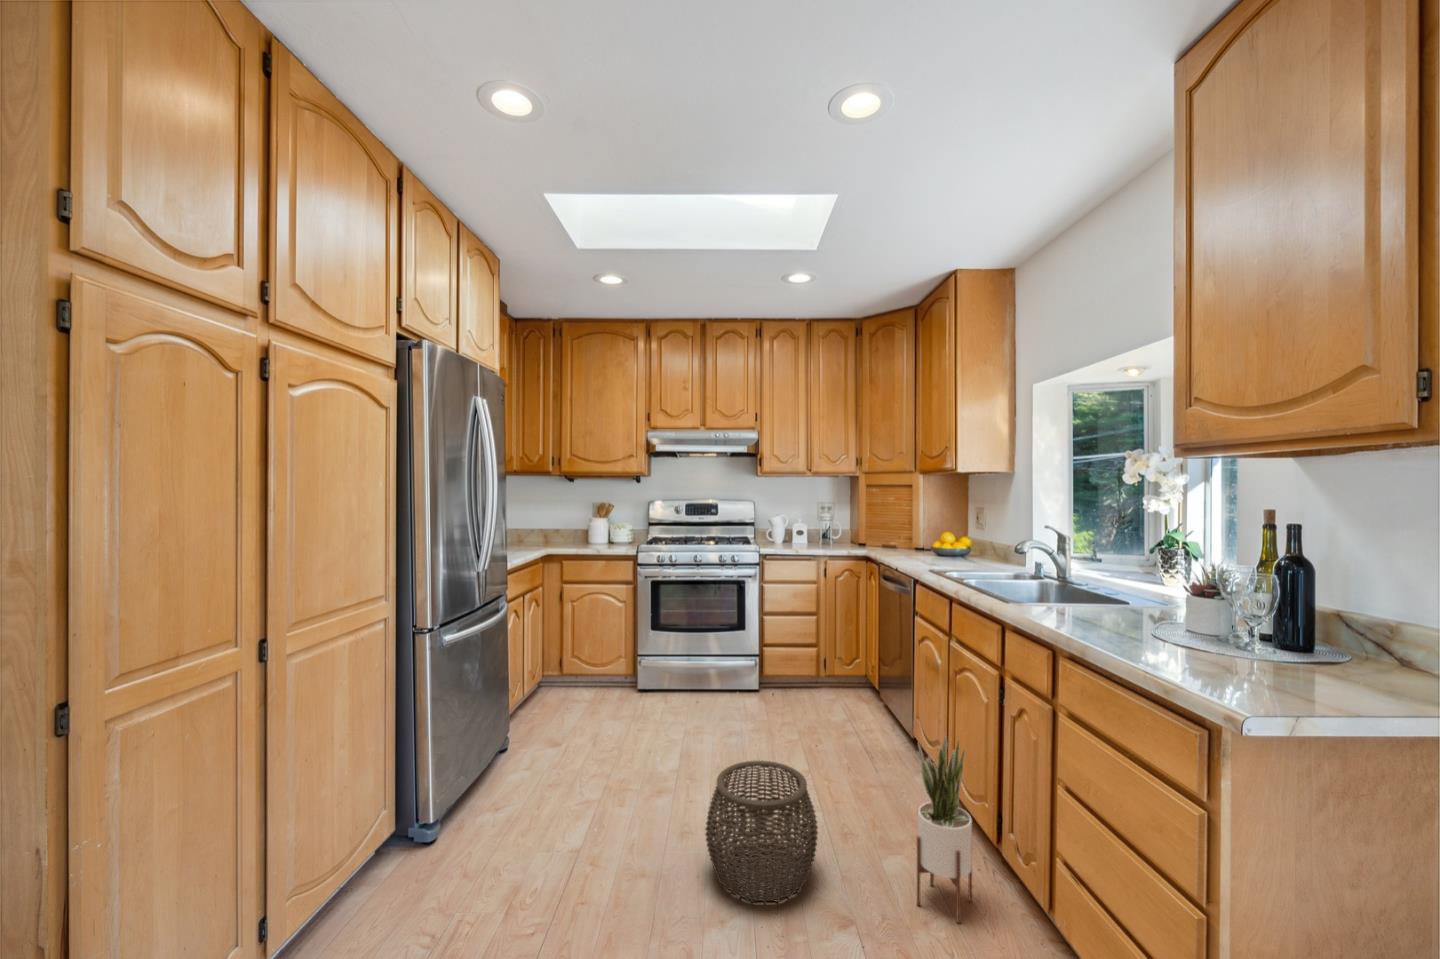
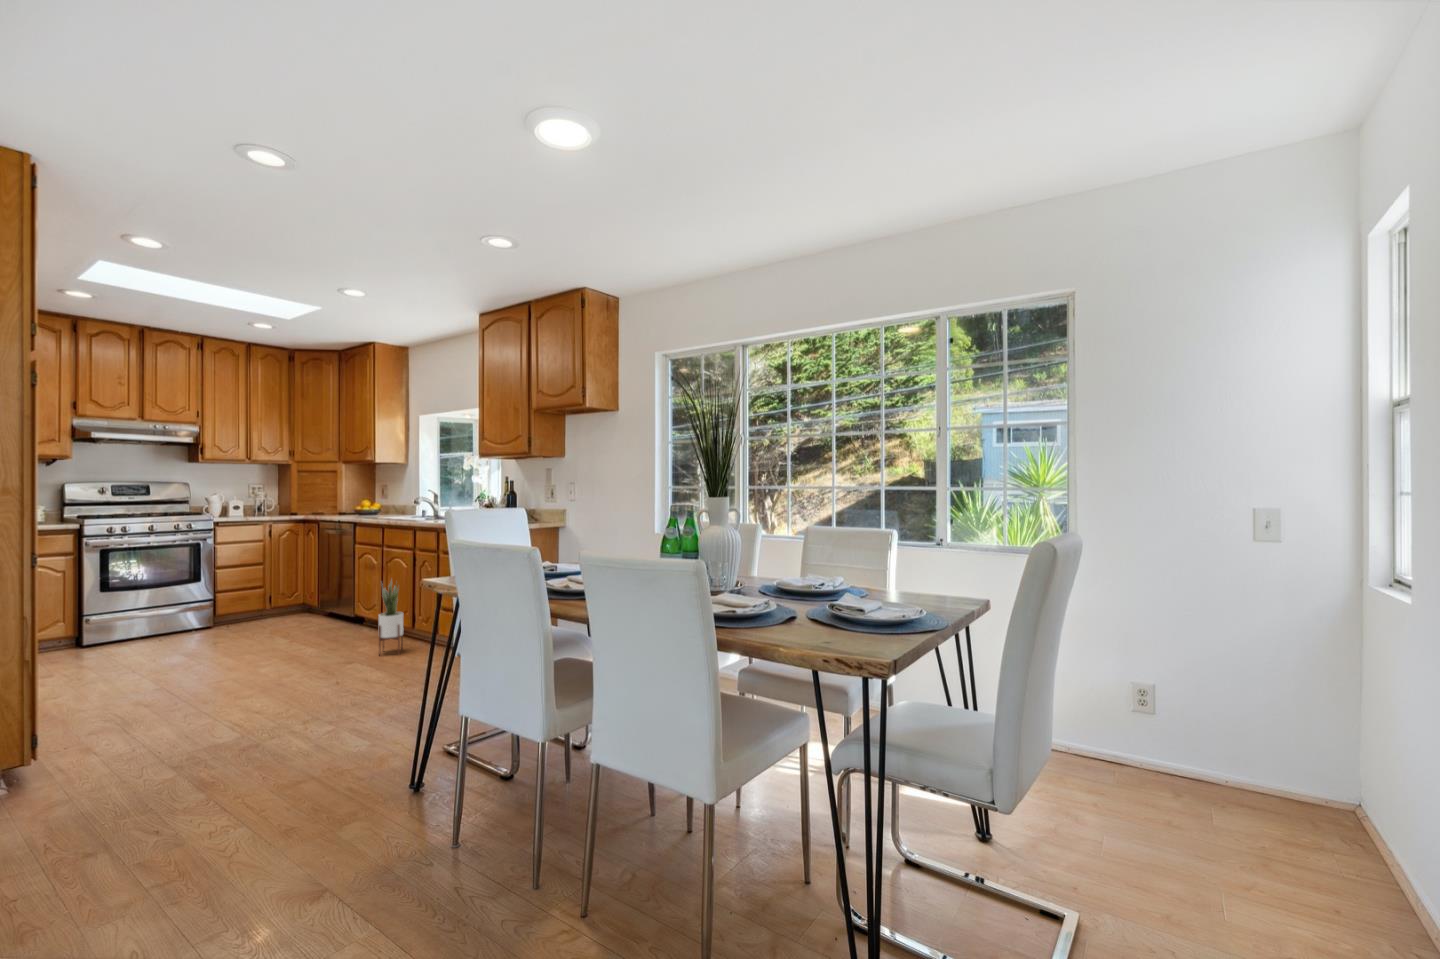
woven basket: present [705,761,818,903] -> none [258,615,327,675]

